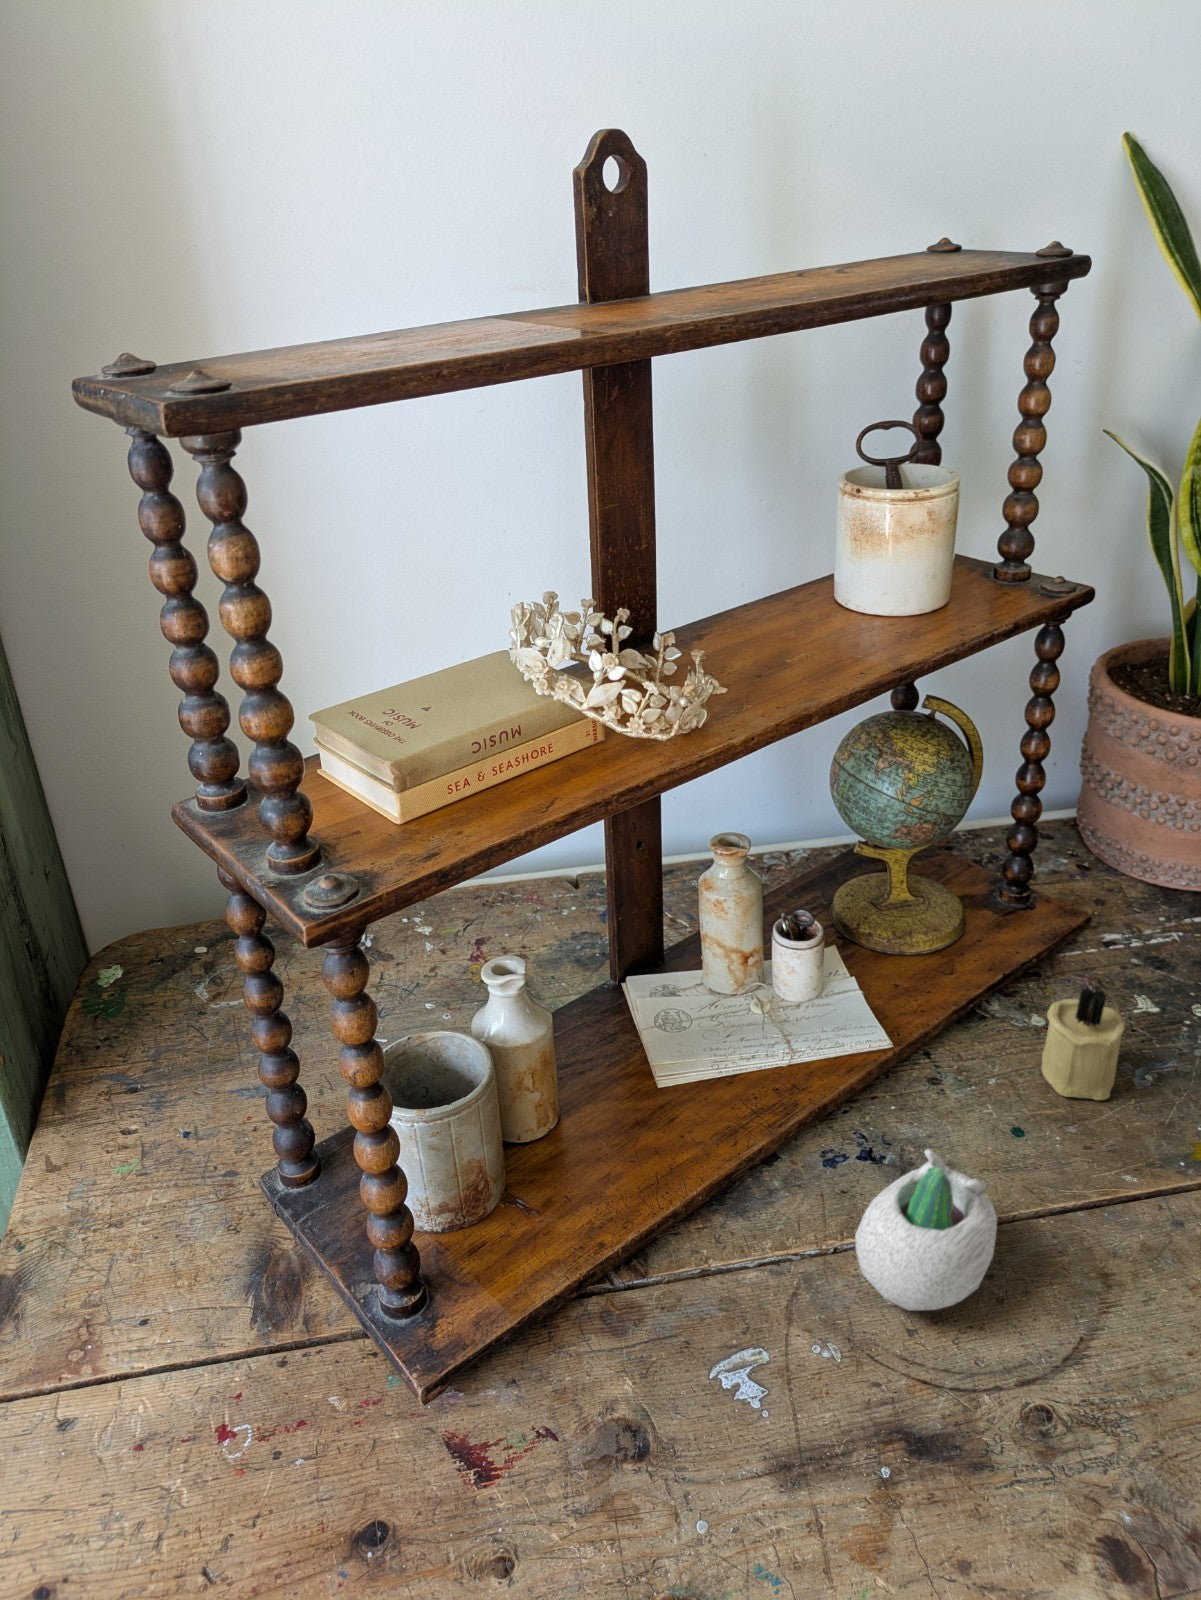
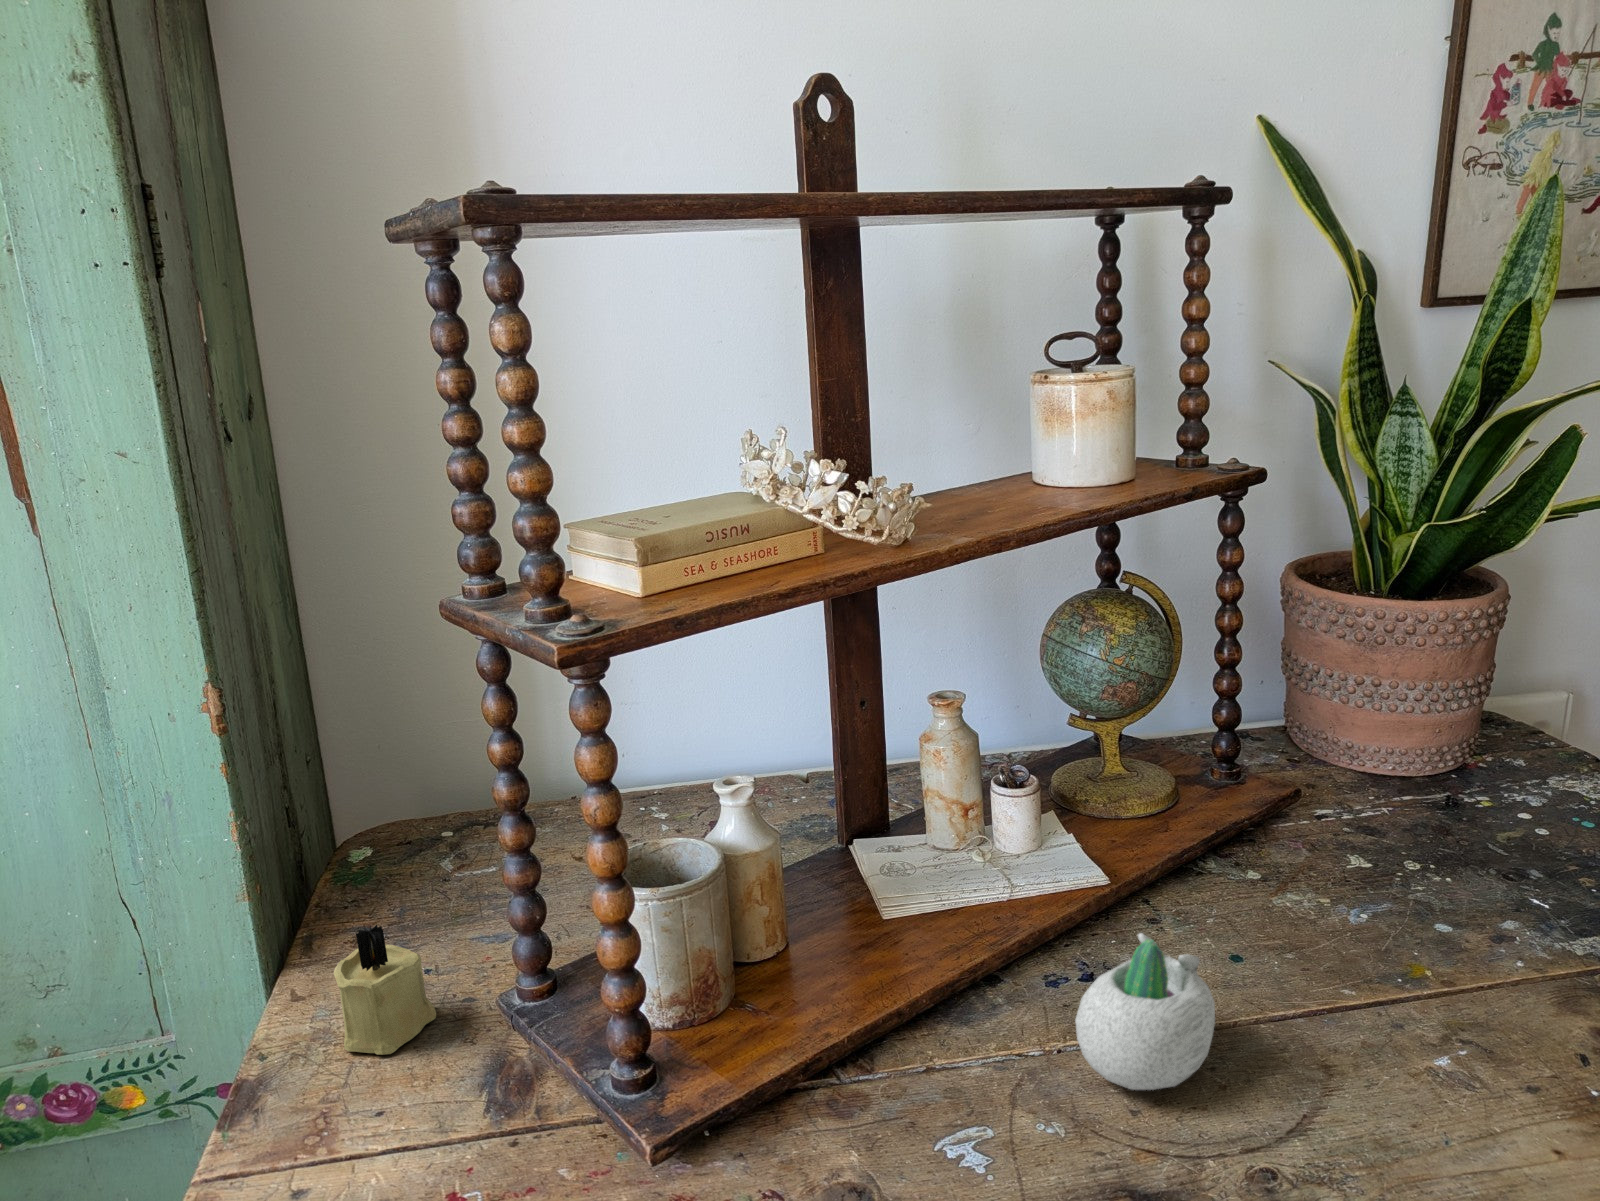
candle: present [1041,987,1124,1100] -> present [334,925,436,1055]

